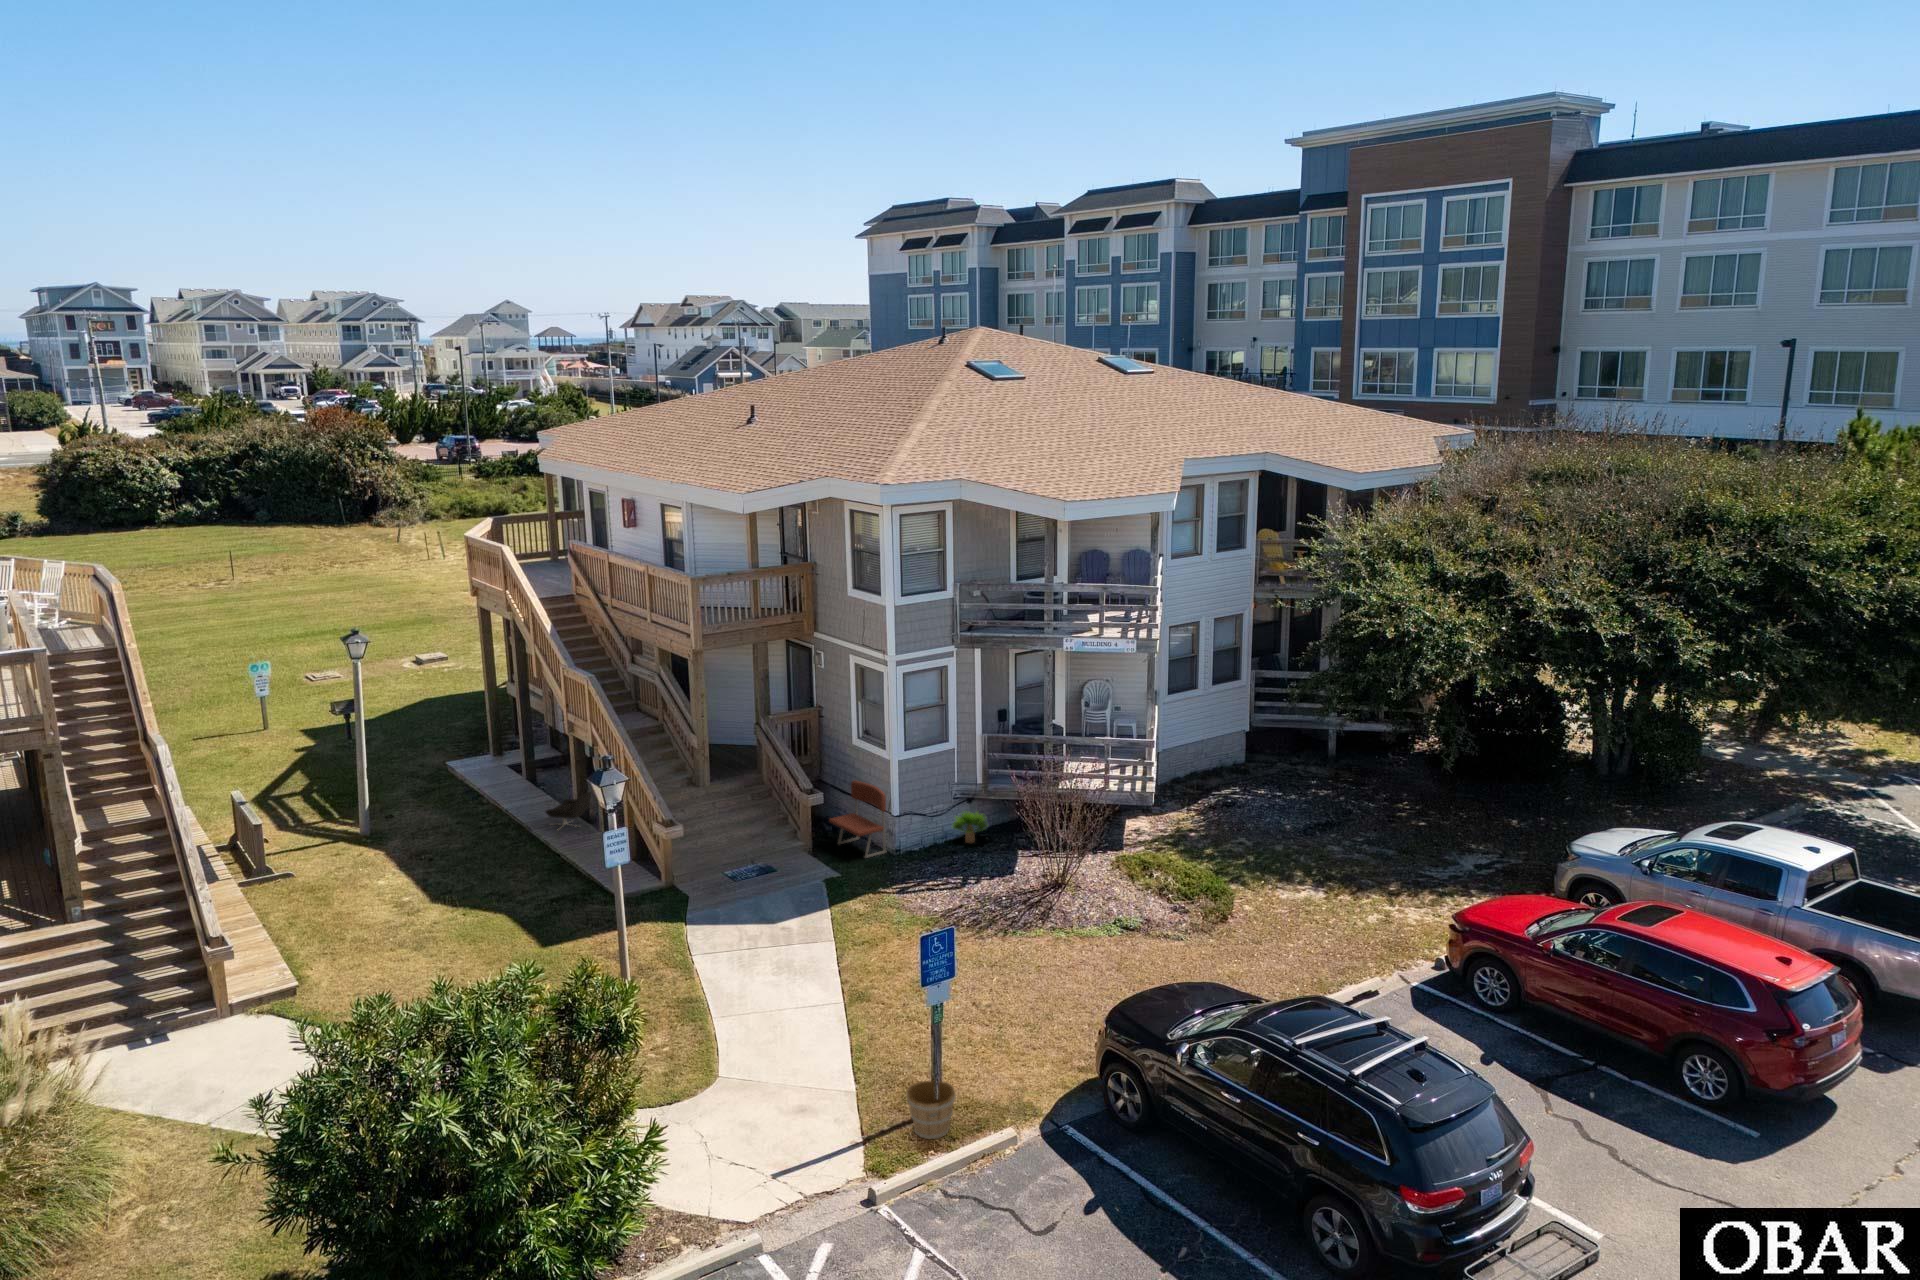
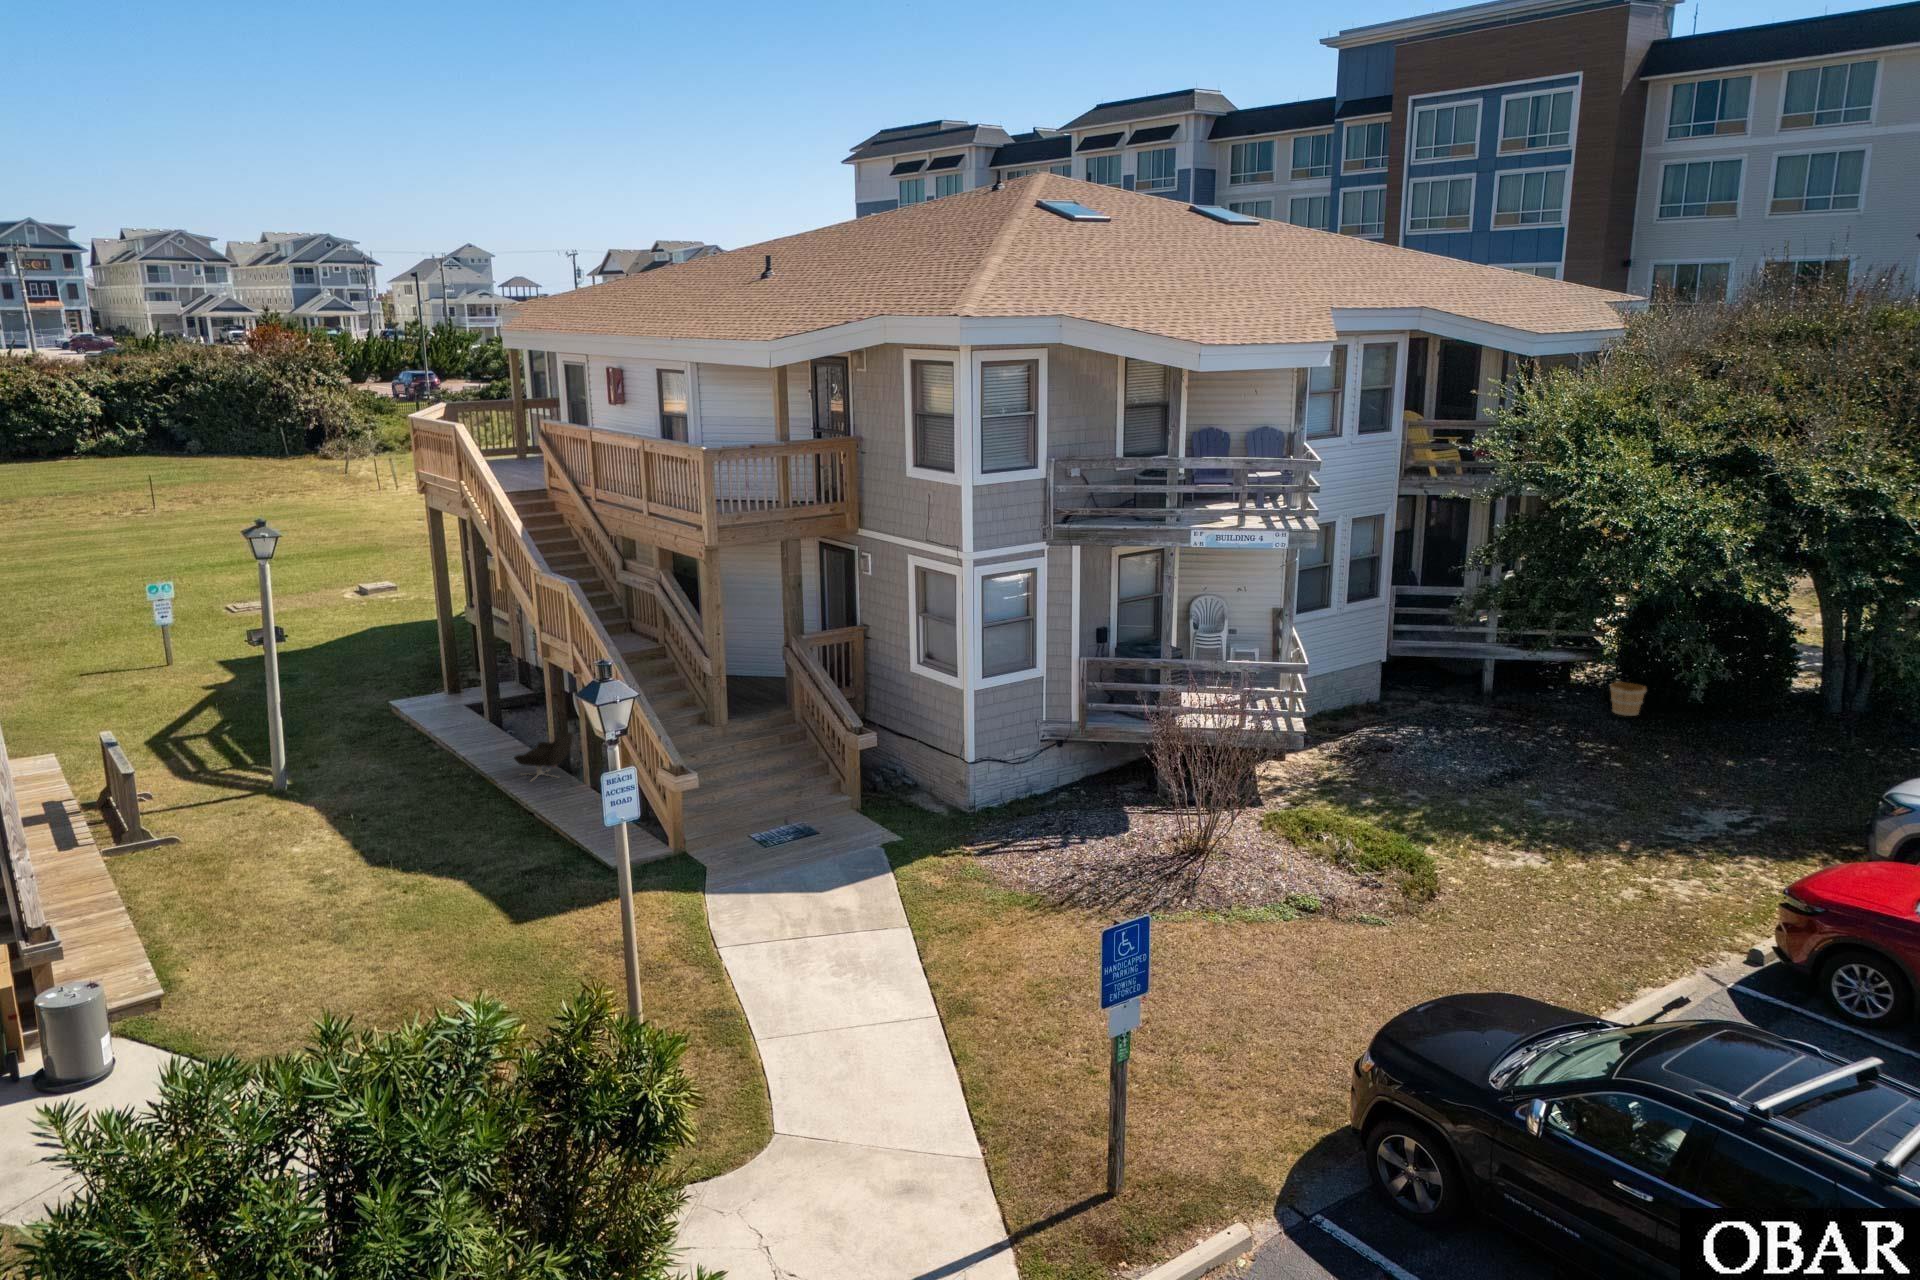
bench: present [829,780,887,858] -> none [883,716,959,816]
potted plant: present [952,811,987,843] -> none [1038,753,1089,797]
wooden bucket: present [906,1080,956,1139] -> present [1610,682,1646,716]

